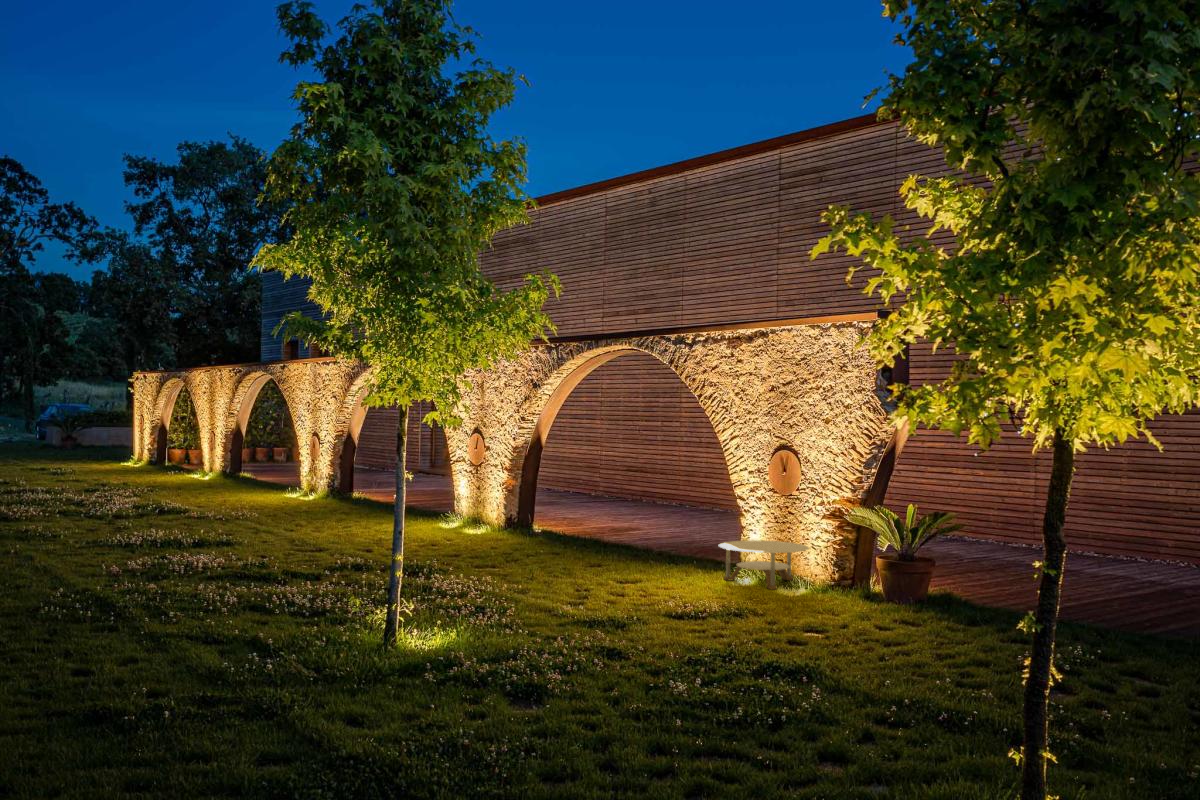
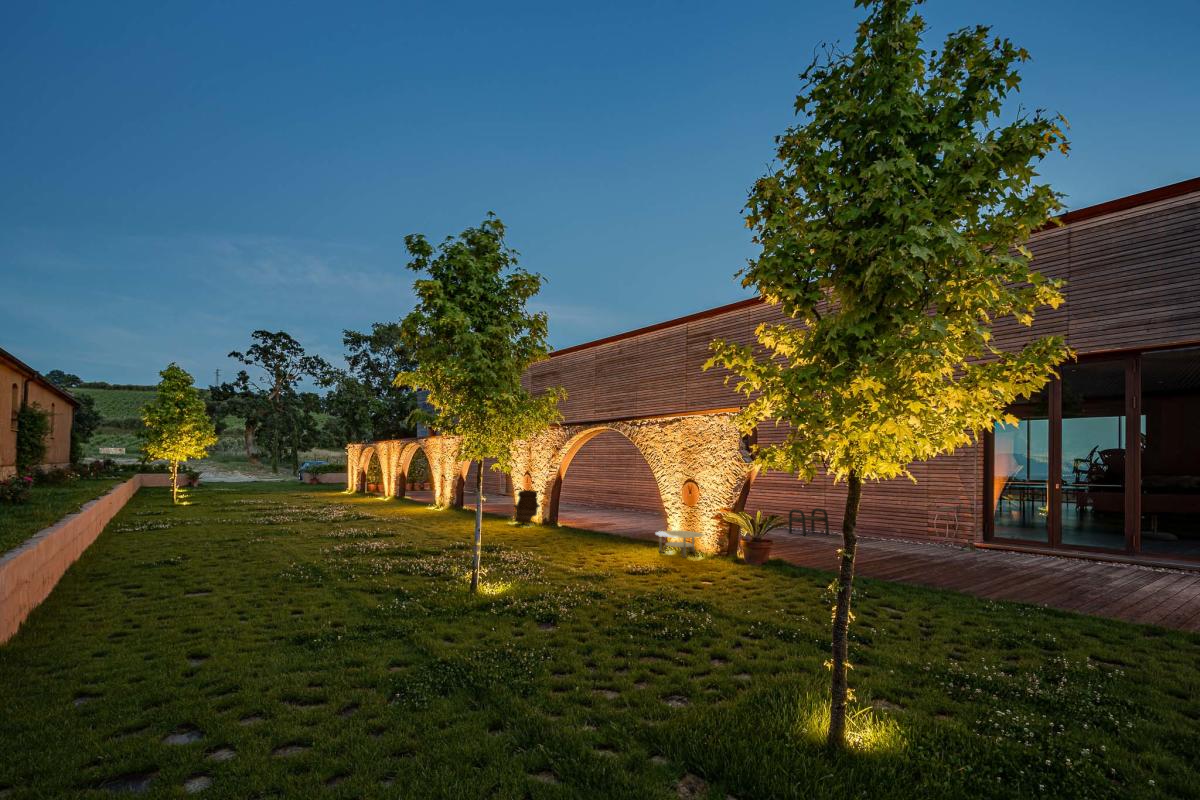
lounge chair: none [447,466,499,536] -> present [514,490,540,526]
bench: none [971,501,1047,553] -> present [789,508,829,536]

